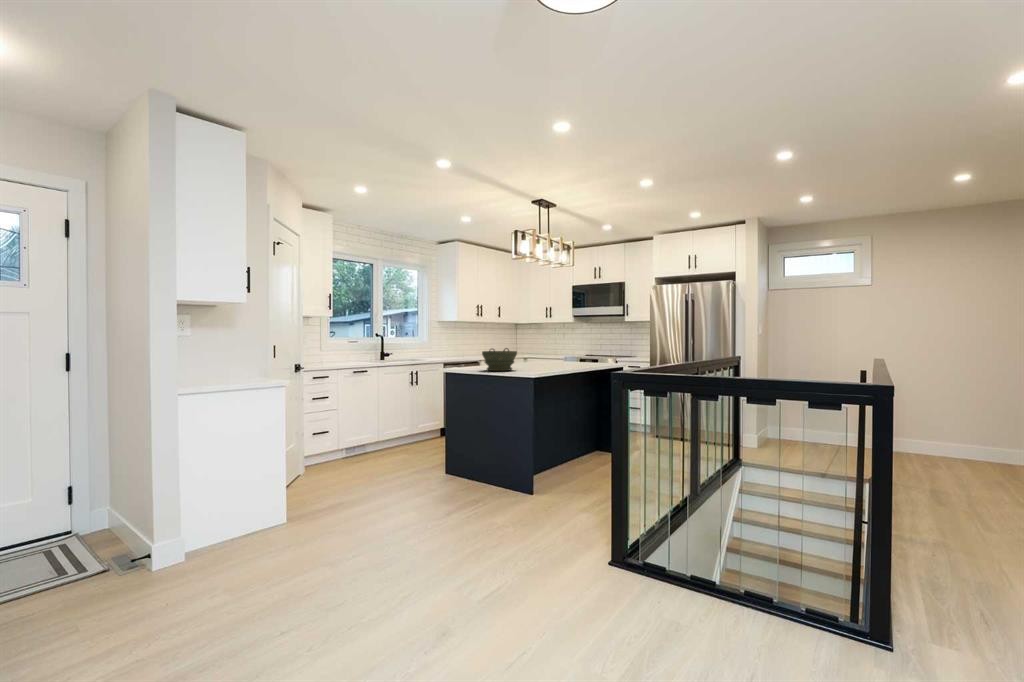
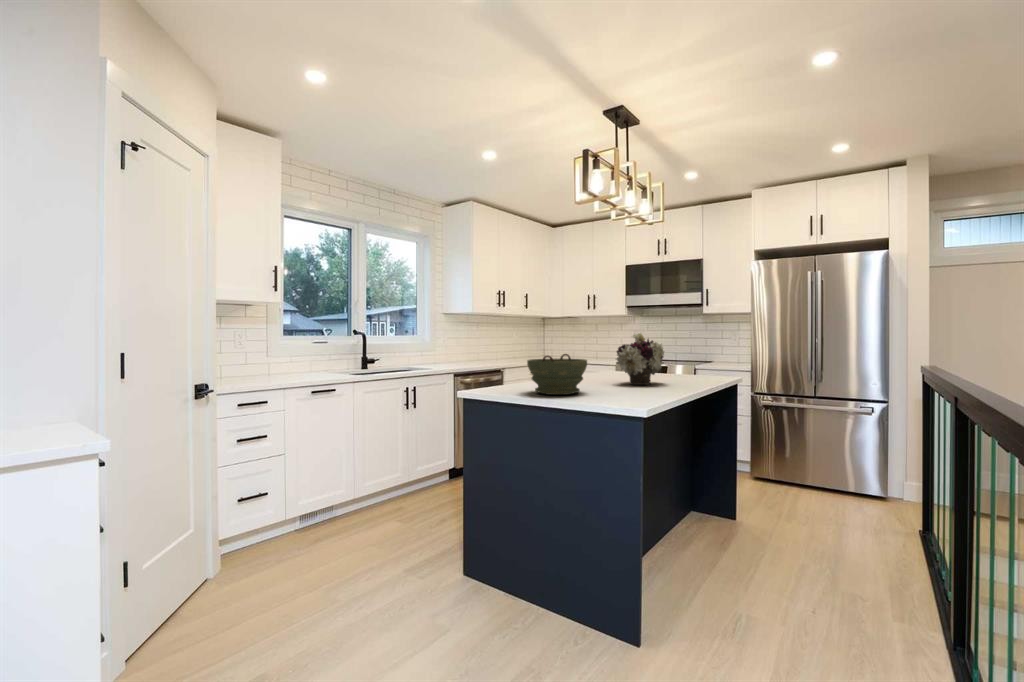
flower arrangement: none [540,335,572,368] -> present [616,333,664,385]

